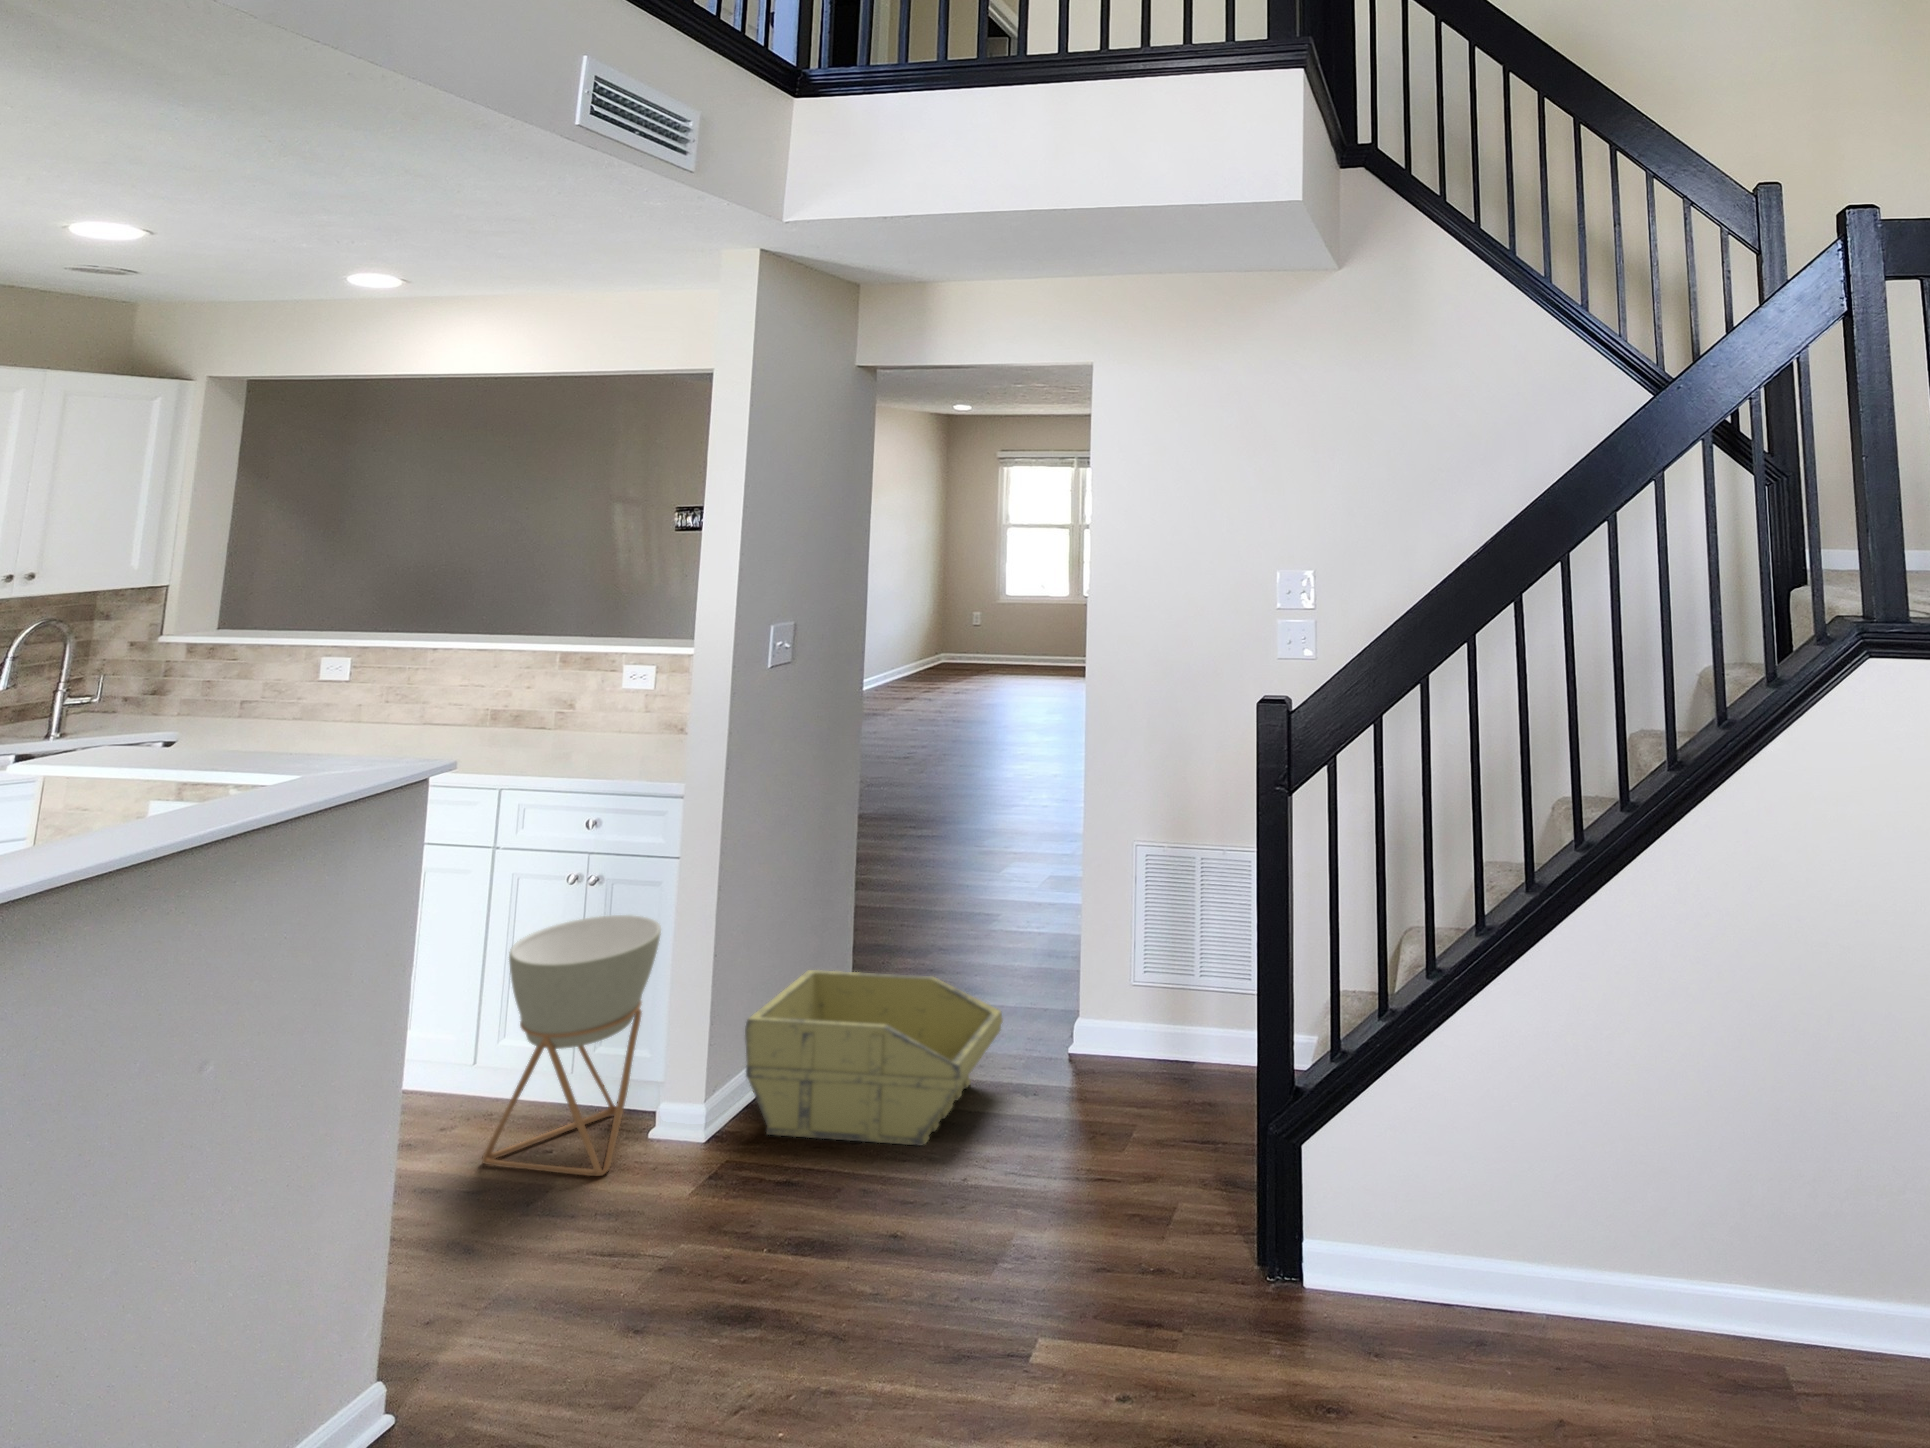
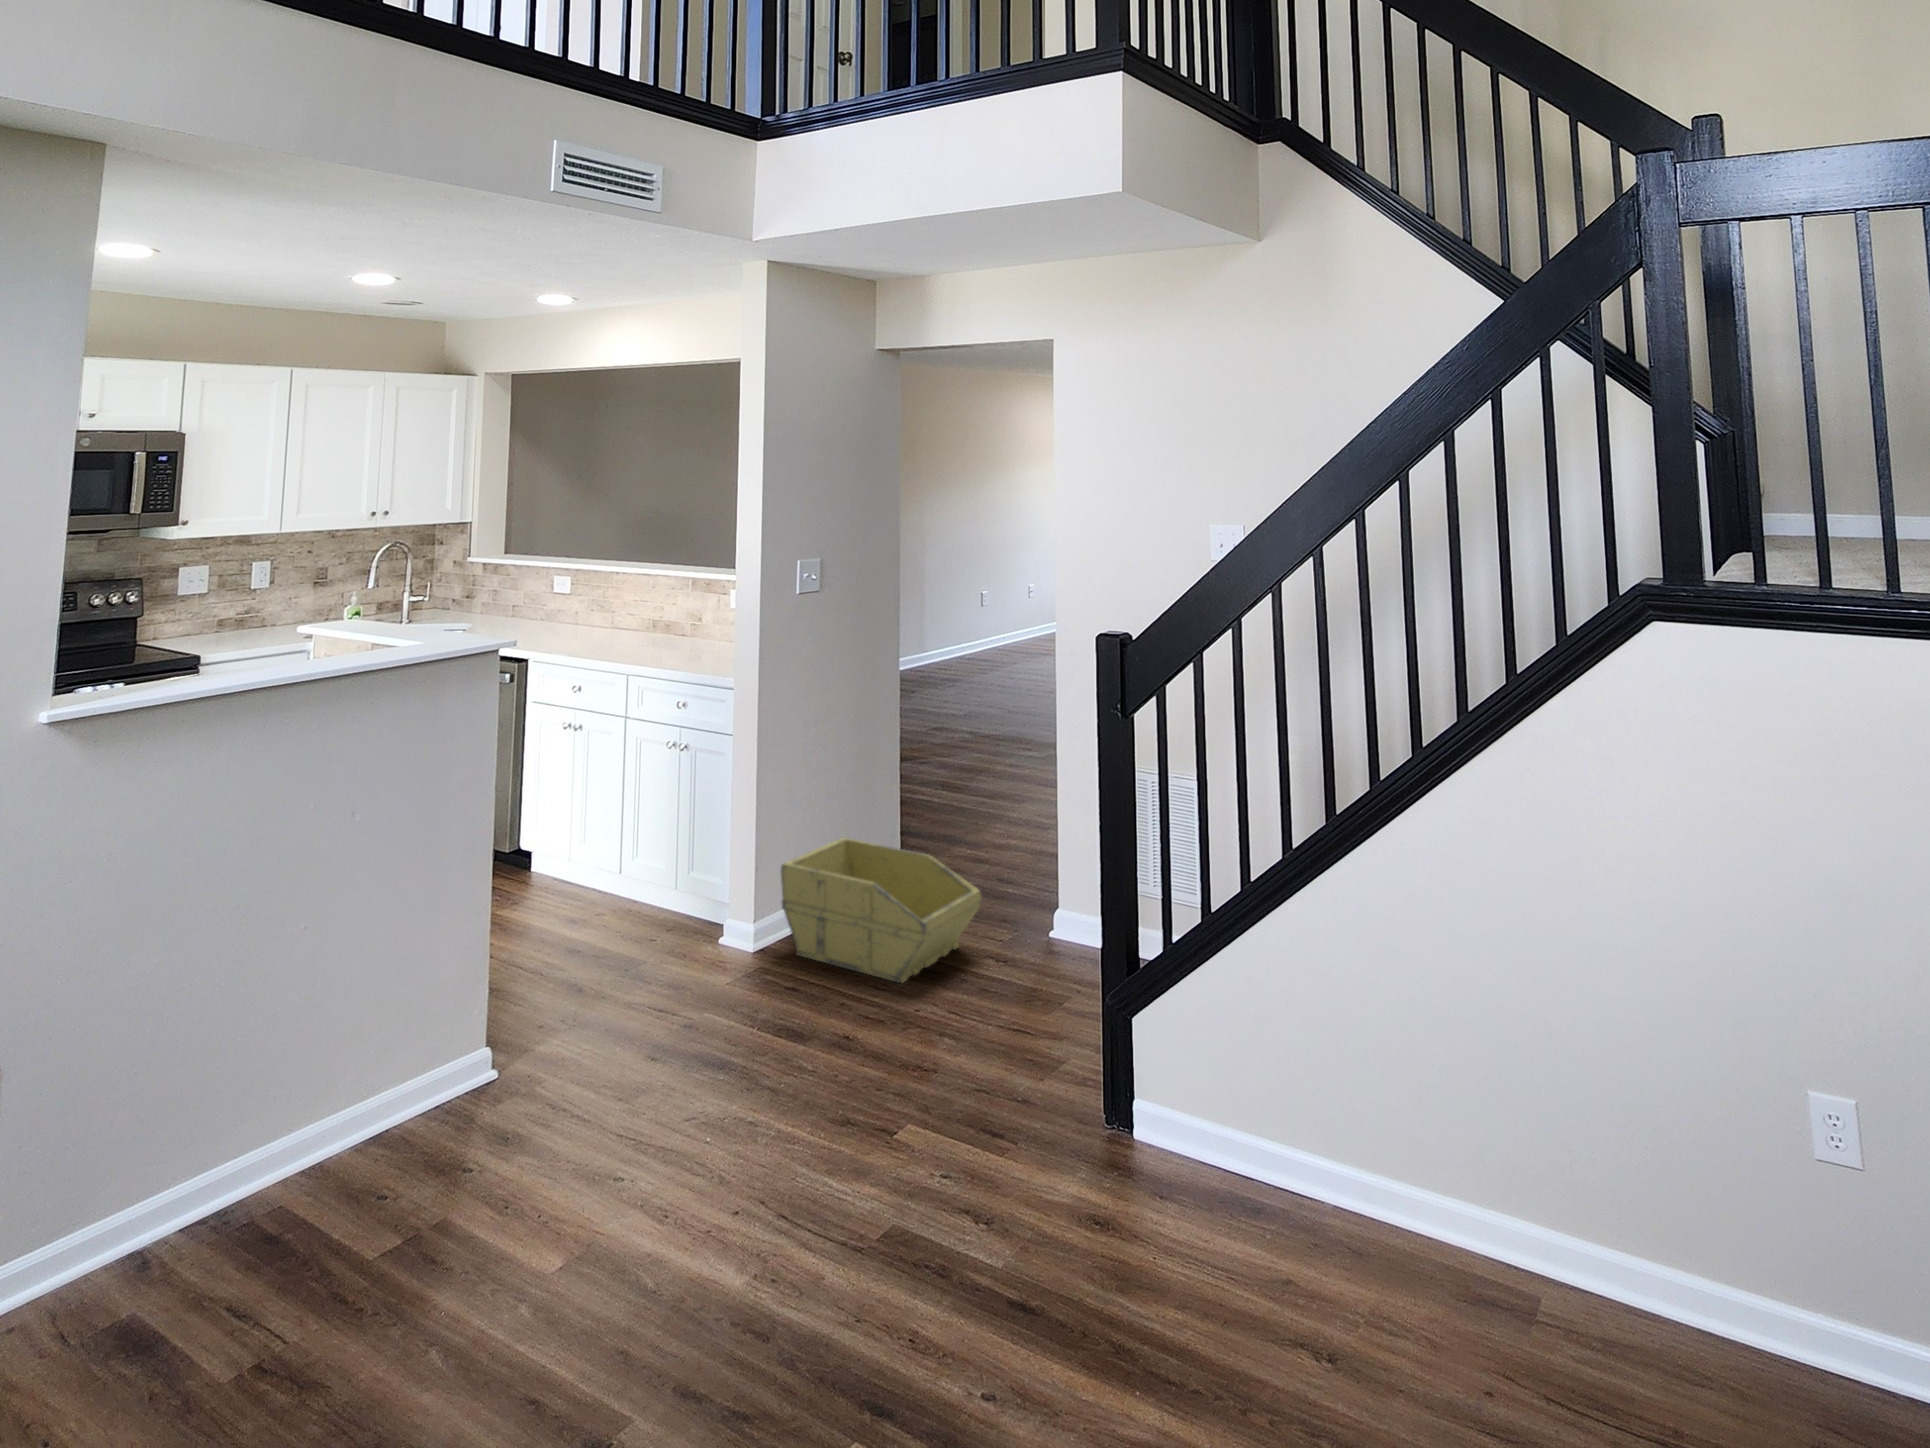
planter: present [482,915,661,1176] -> none [611,774,725,961]

